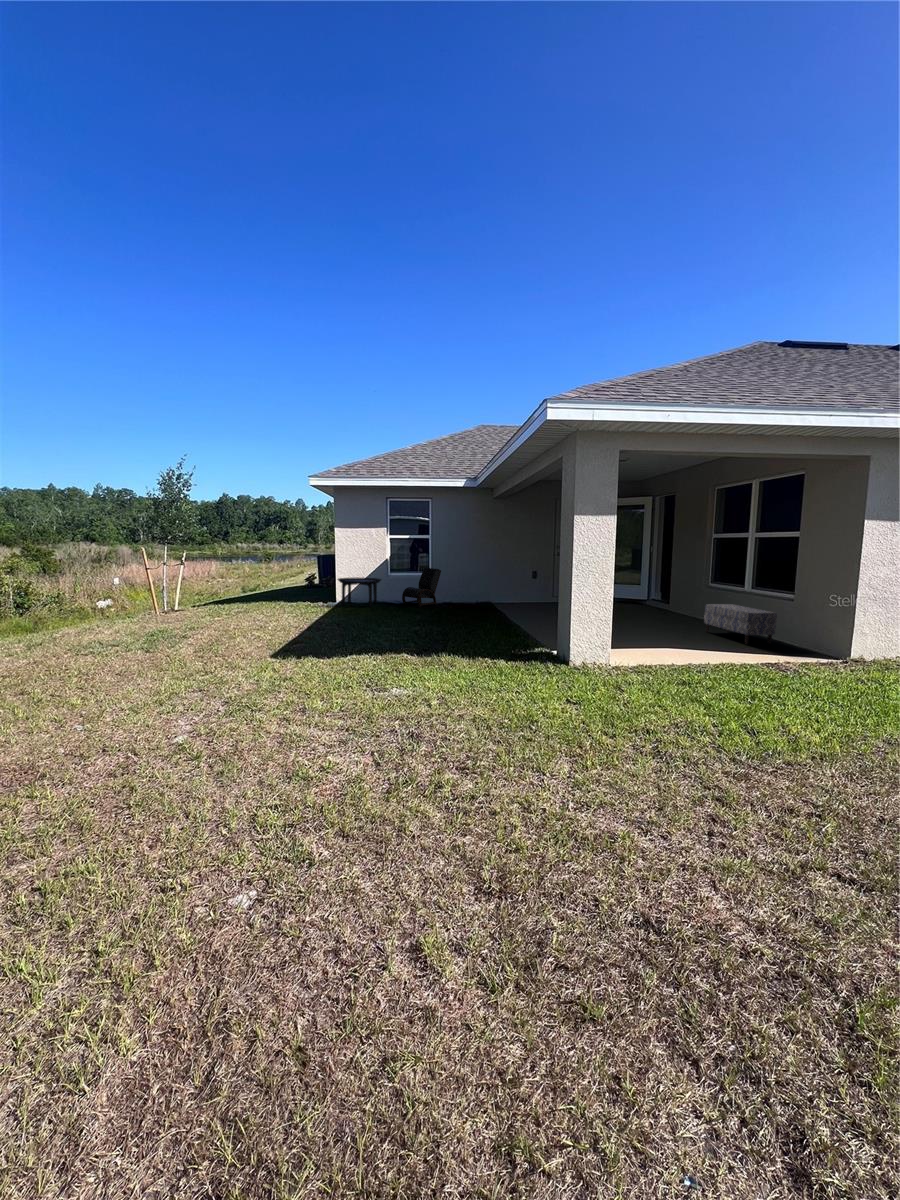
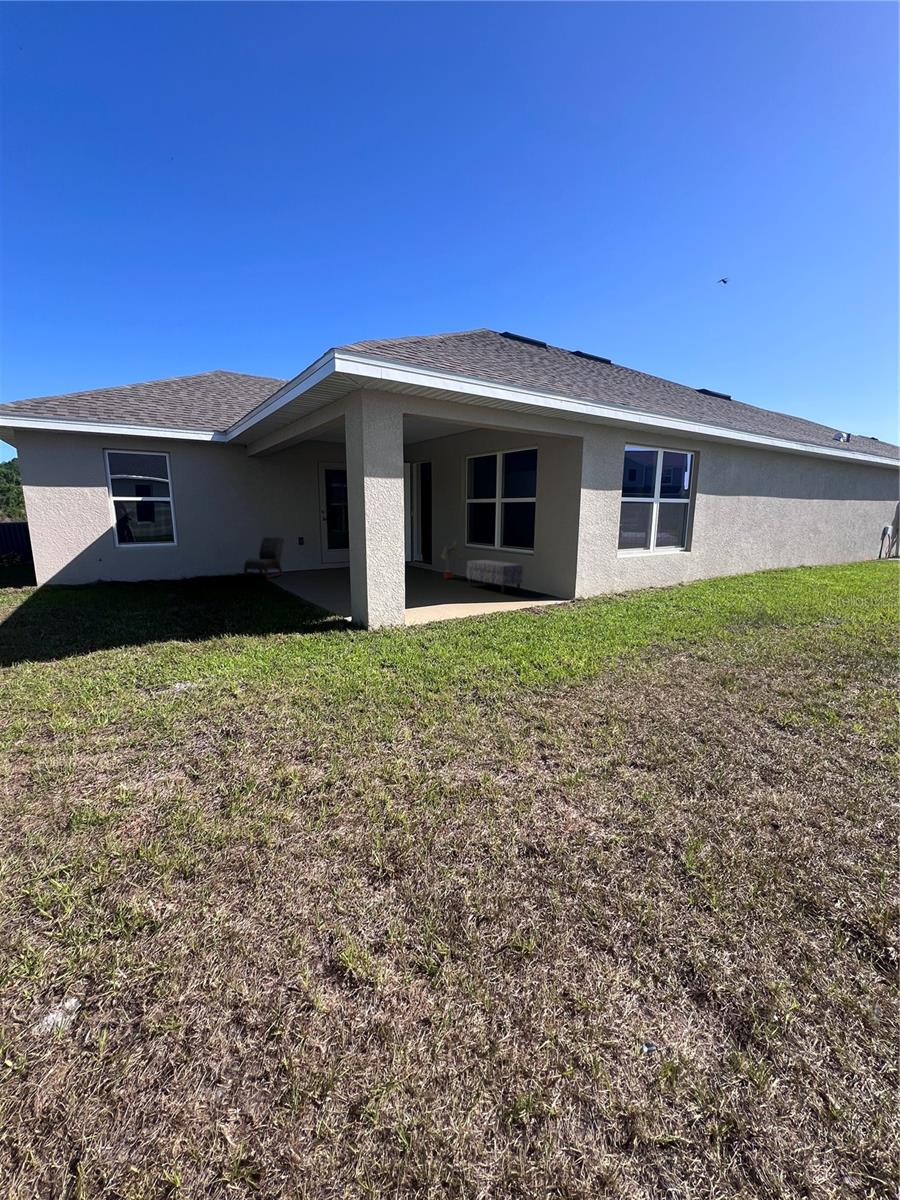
lounge chair: present [402,568,441,607] -> present [244,537,284,579]
round table: present [338,577,381,607] -> none [41,554,111,593]
potted tree: none [678,579,705,622] -> present [441,540,461,579]

